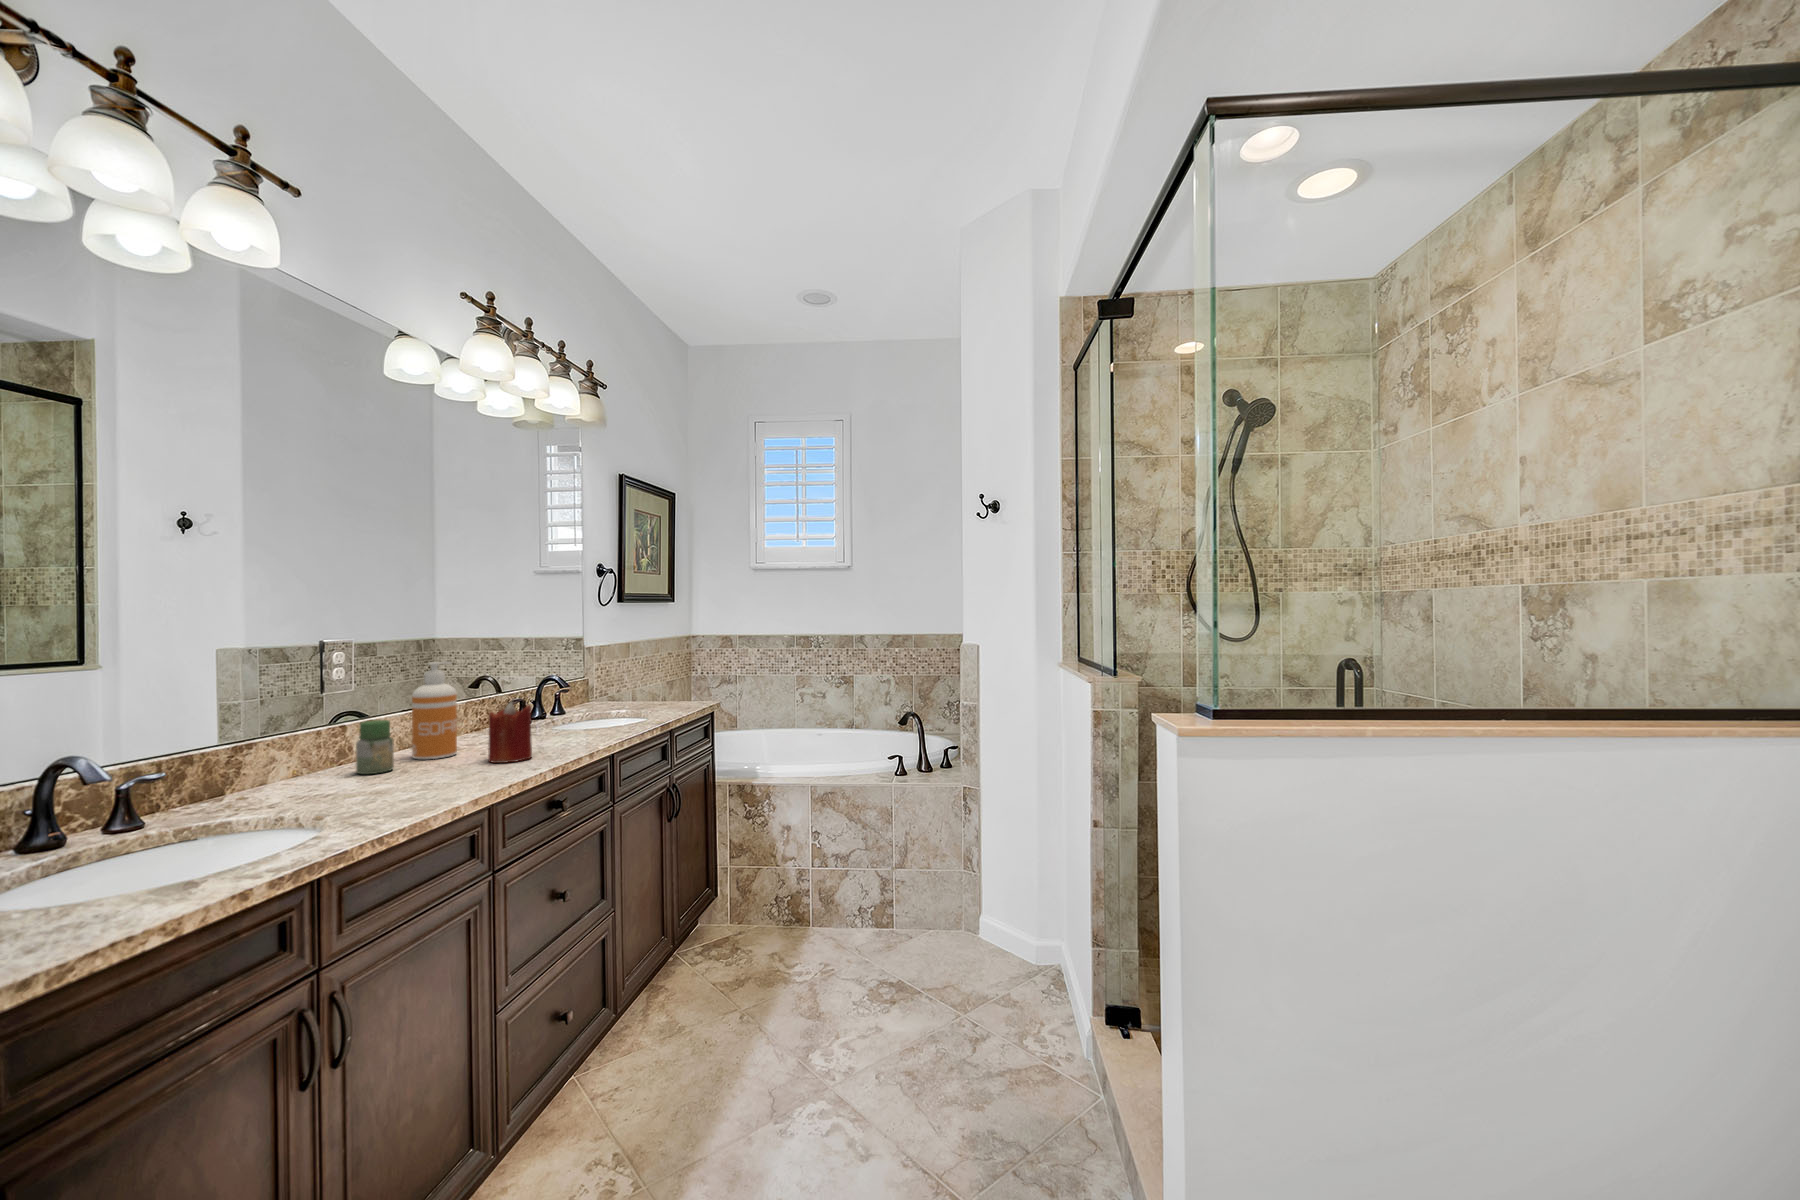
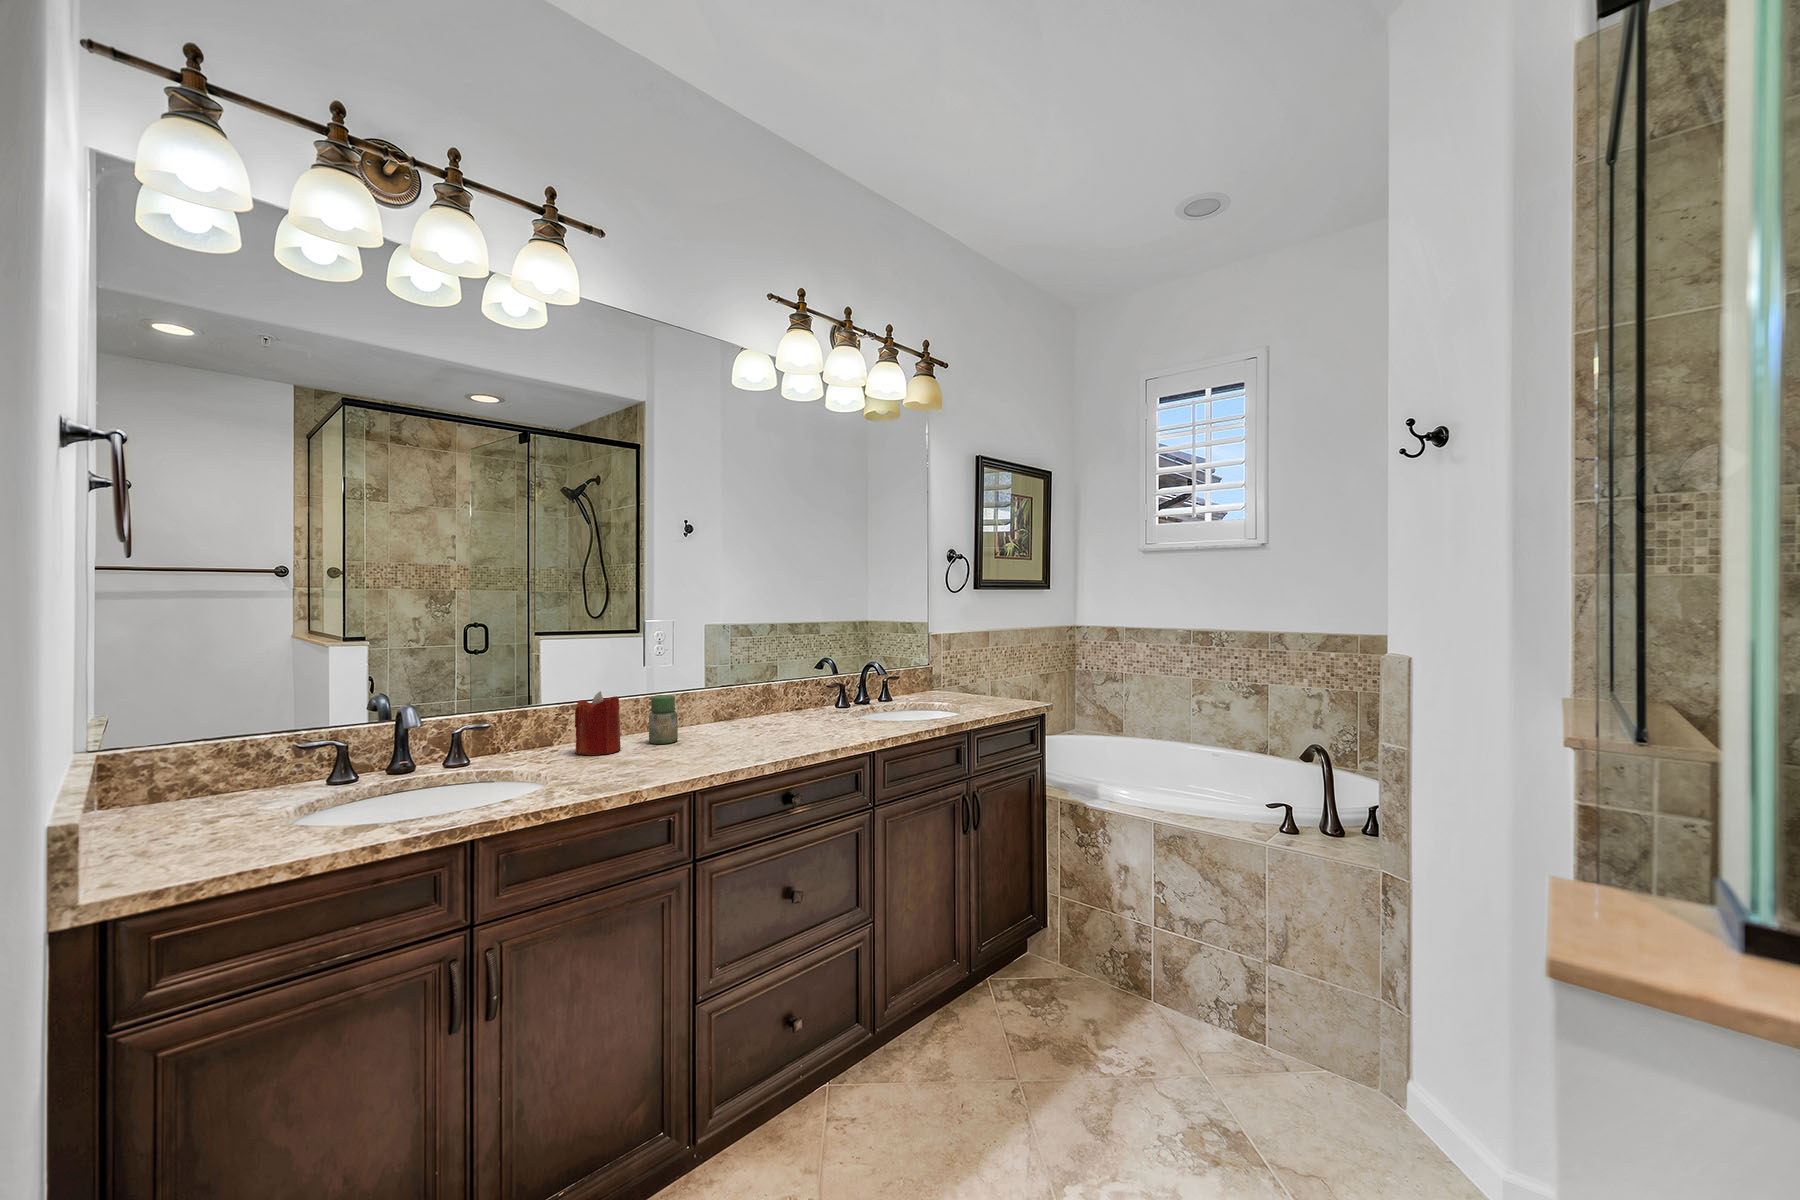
soap dispenser: present [412,662,457,759] -> none [708,645,744,736]
candle: present [488,702,532,763] -> present [575,691,621,755]

